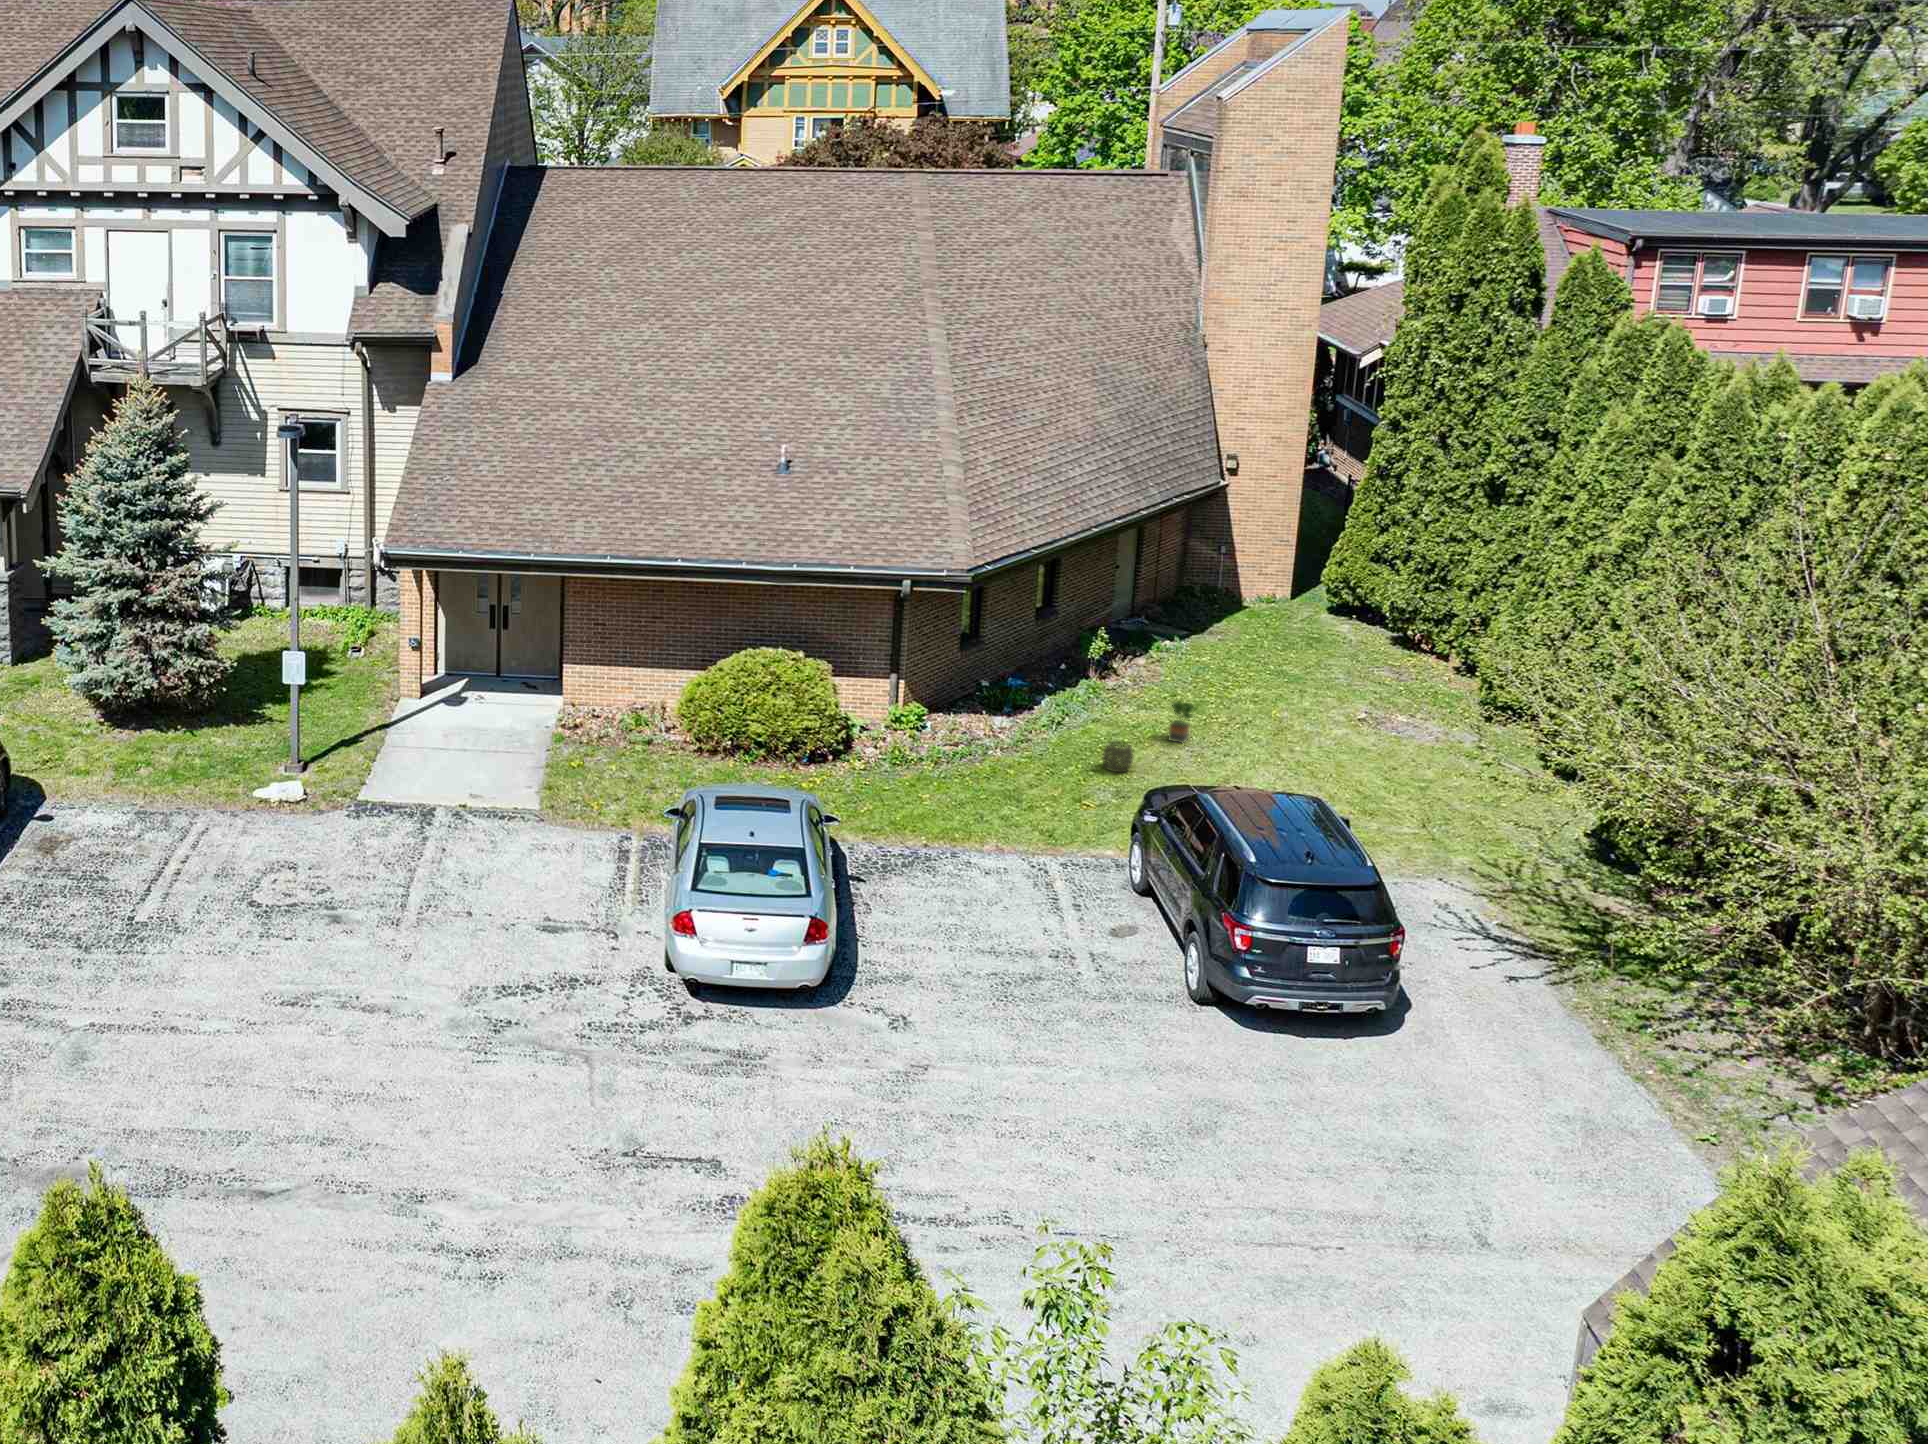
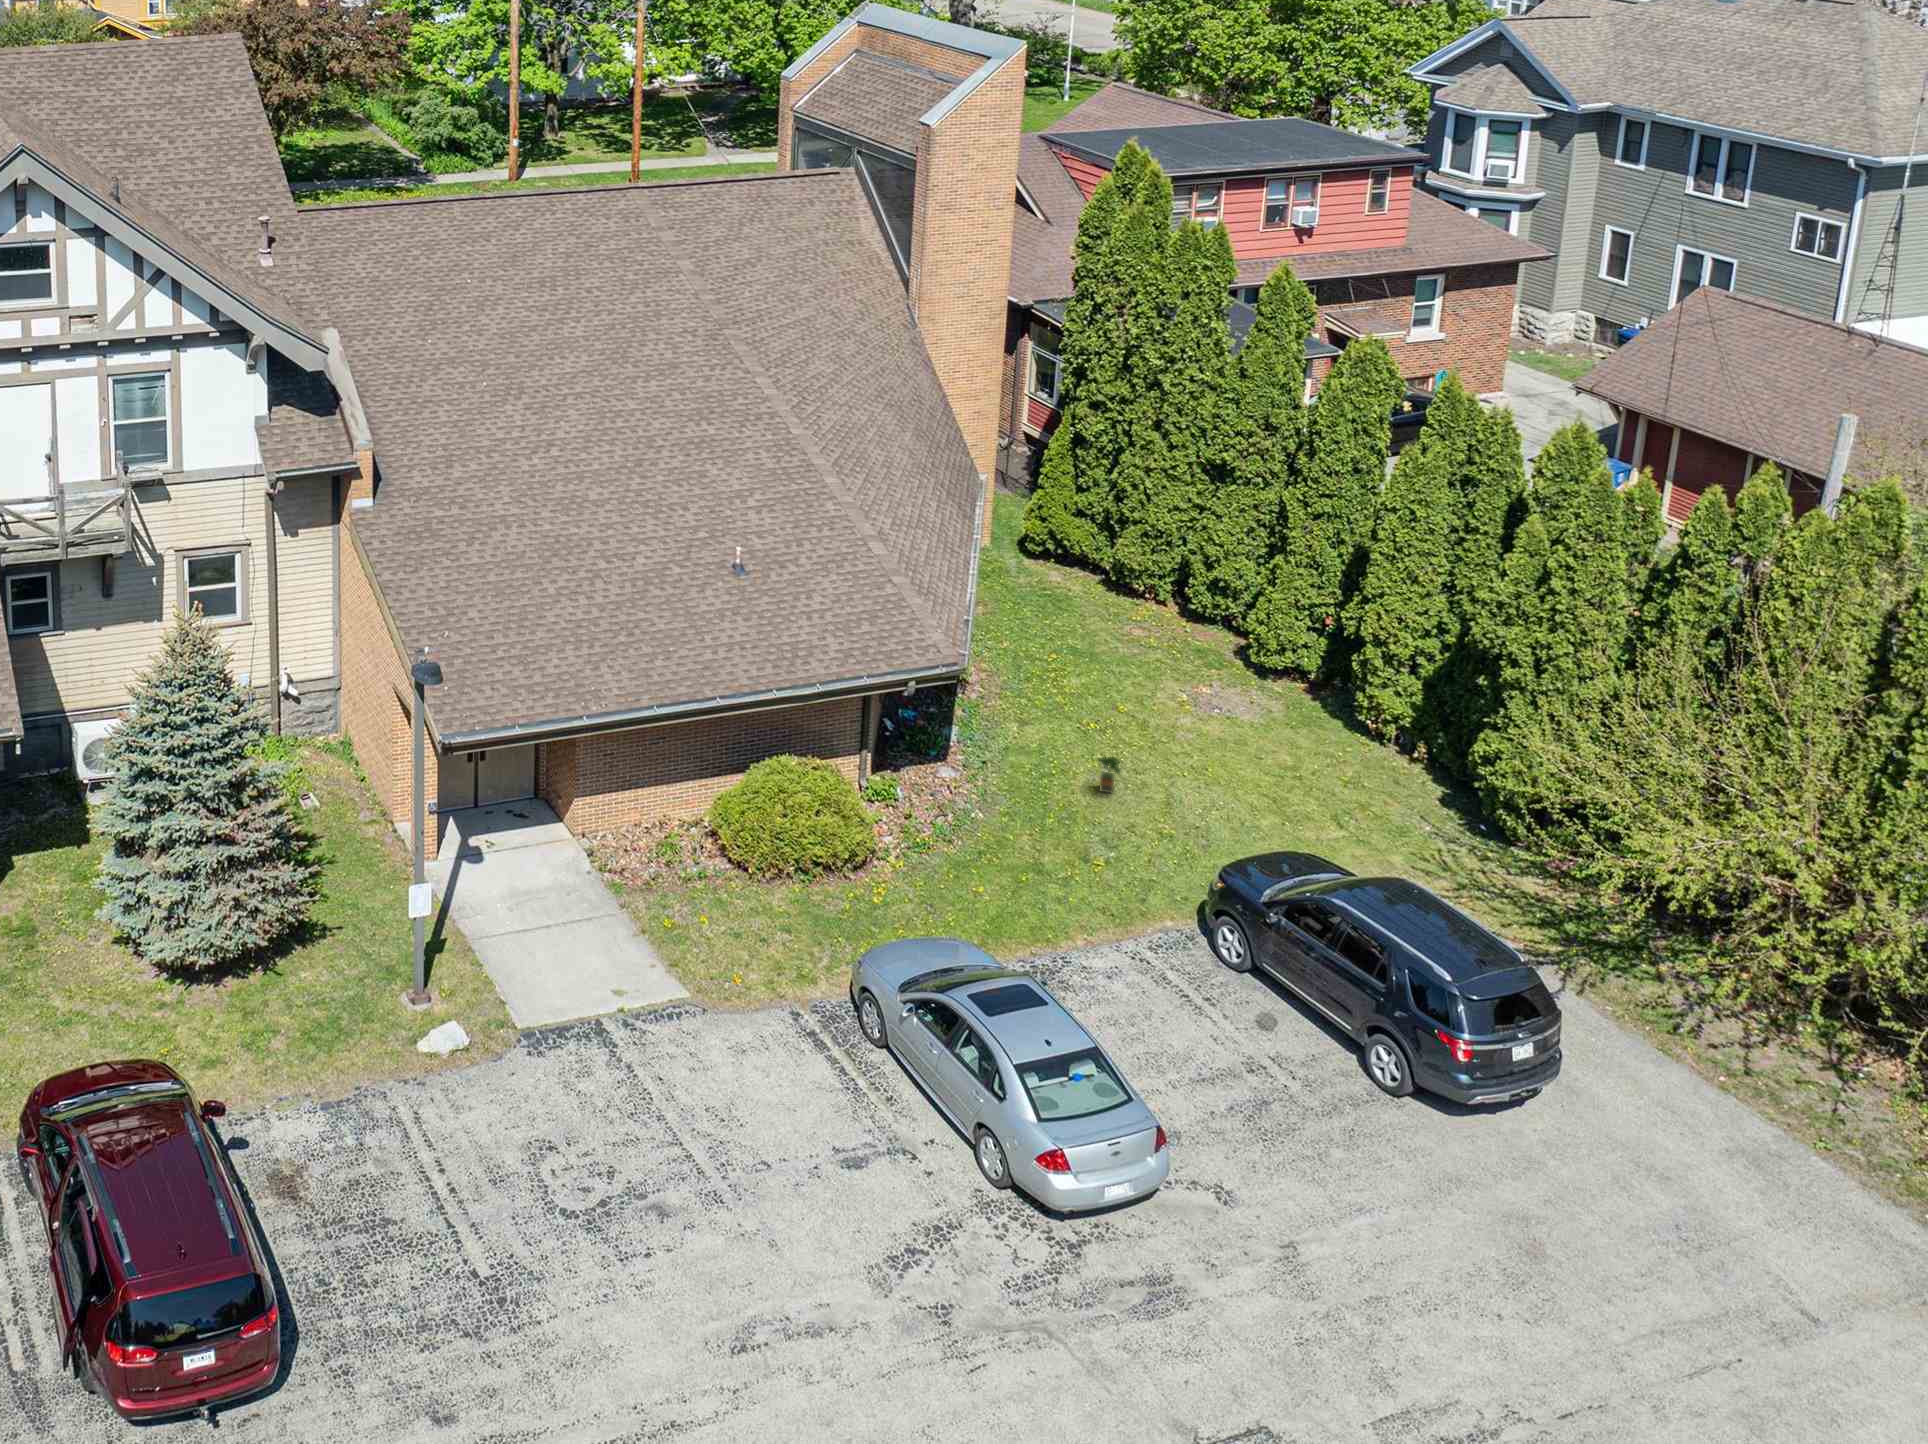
woven basket: present [1102,742,1133,772] -> none [1077,813,1105,843]

